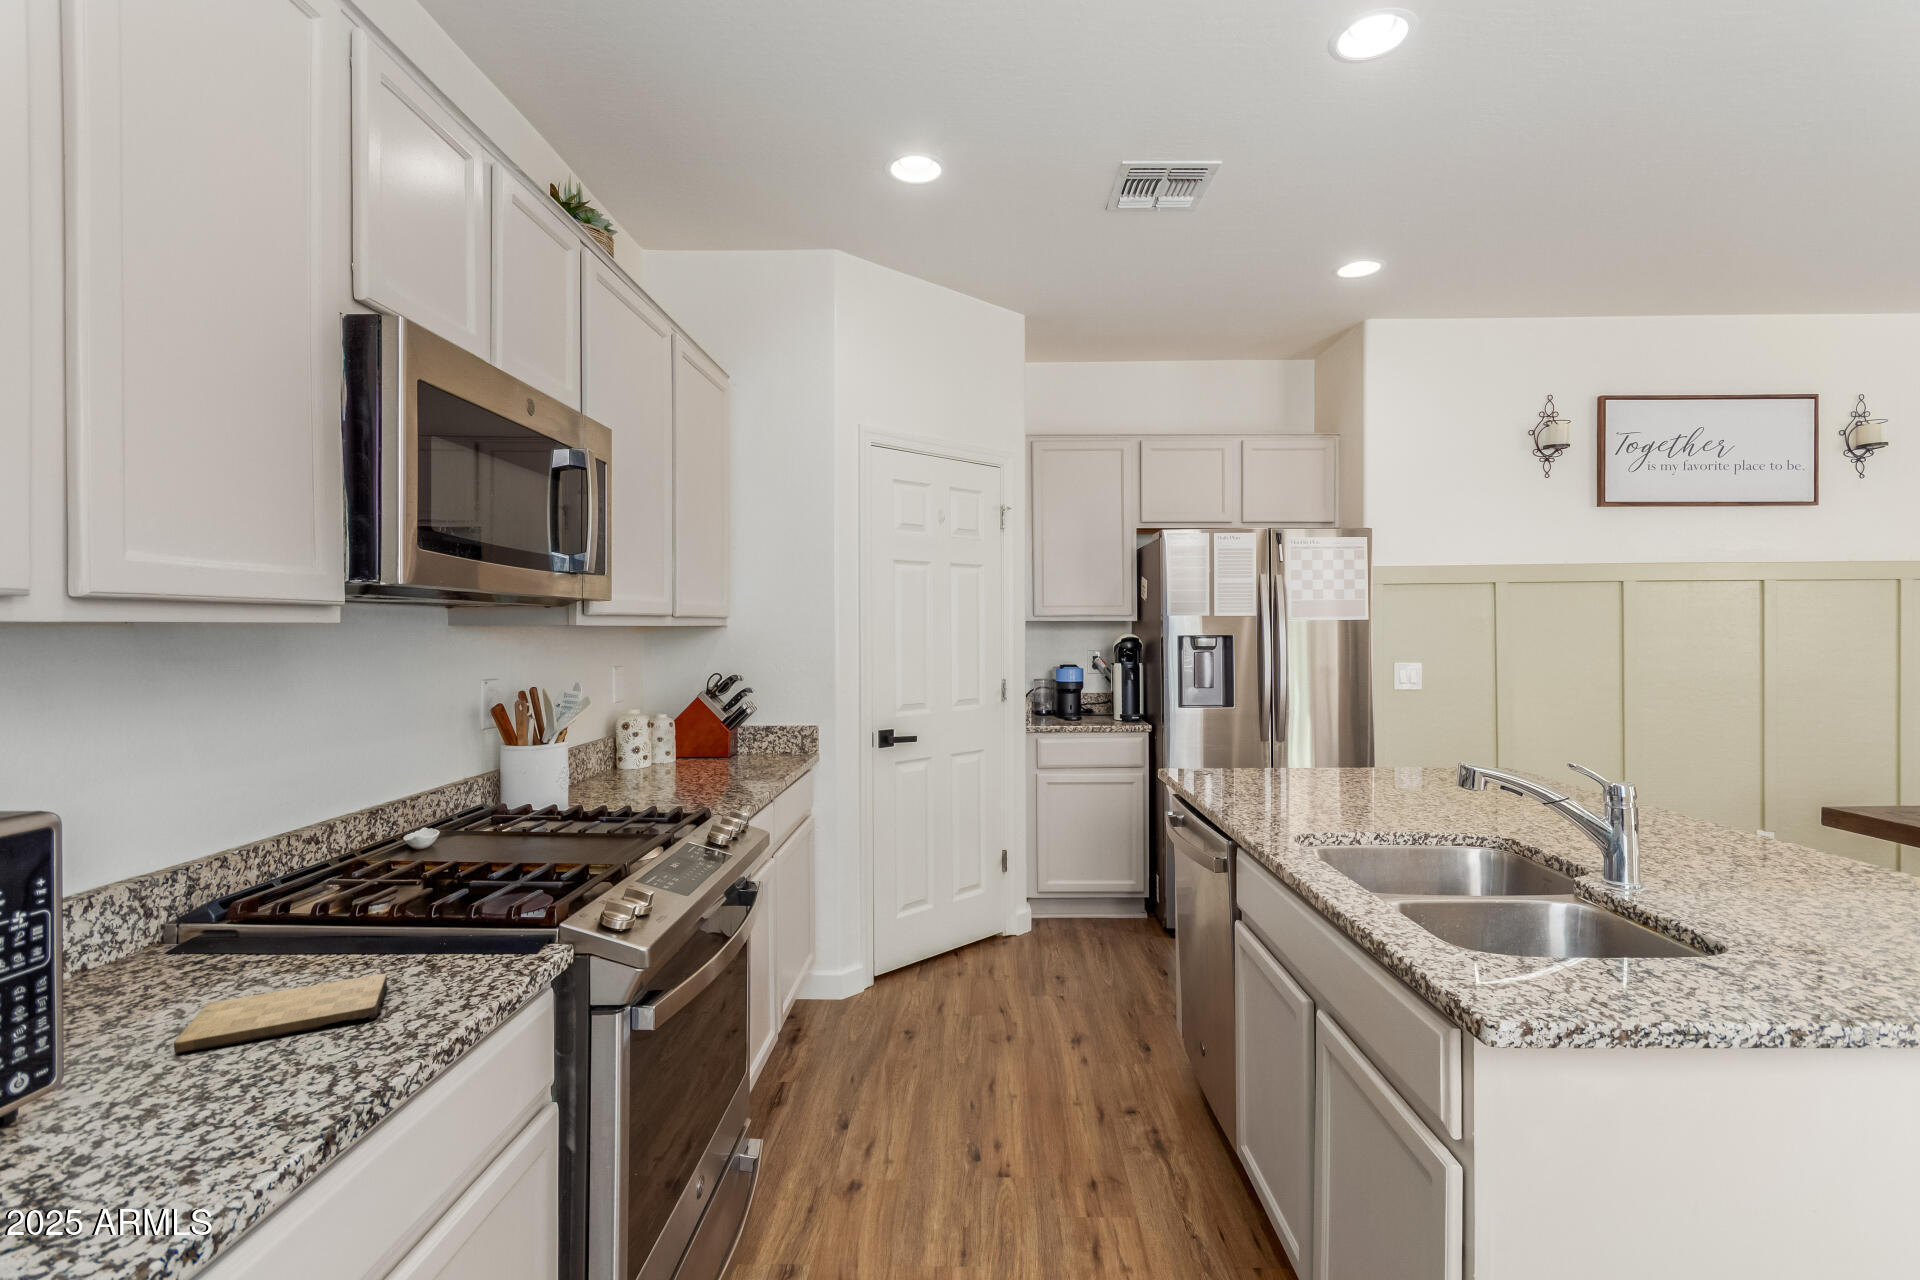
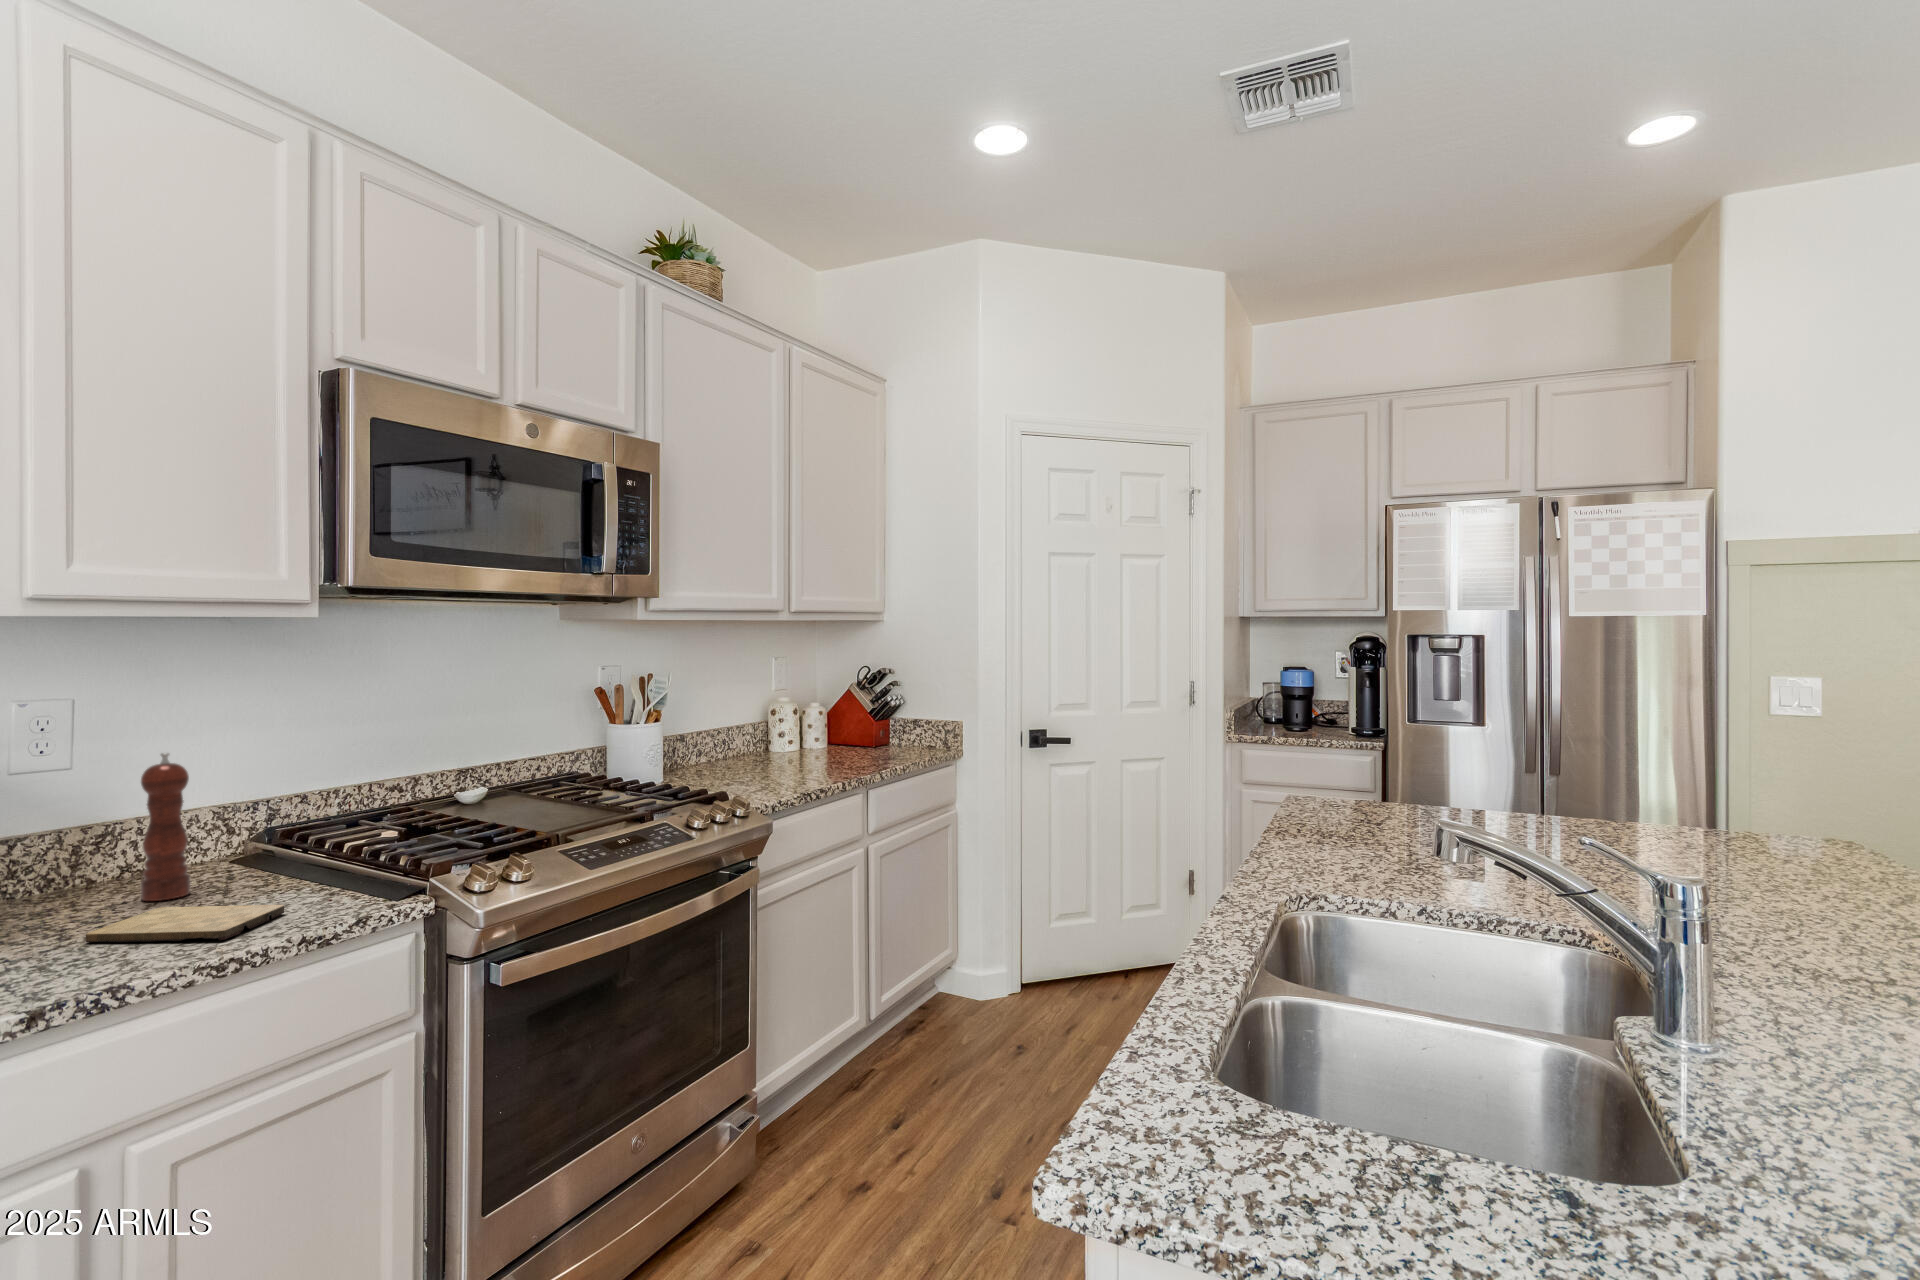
pepper mill: none [125,811,194,1004] -> present [141,753,190,901]

